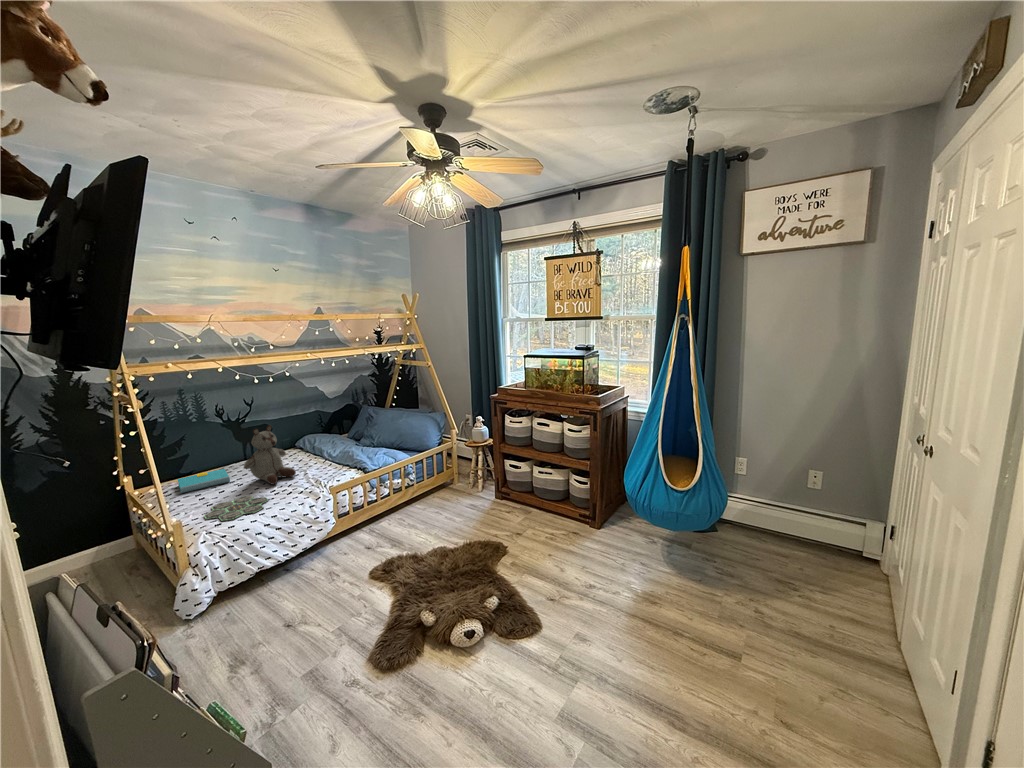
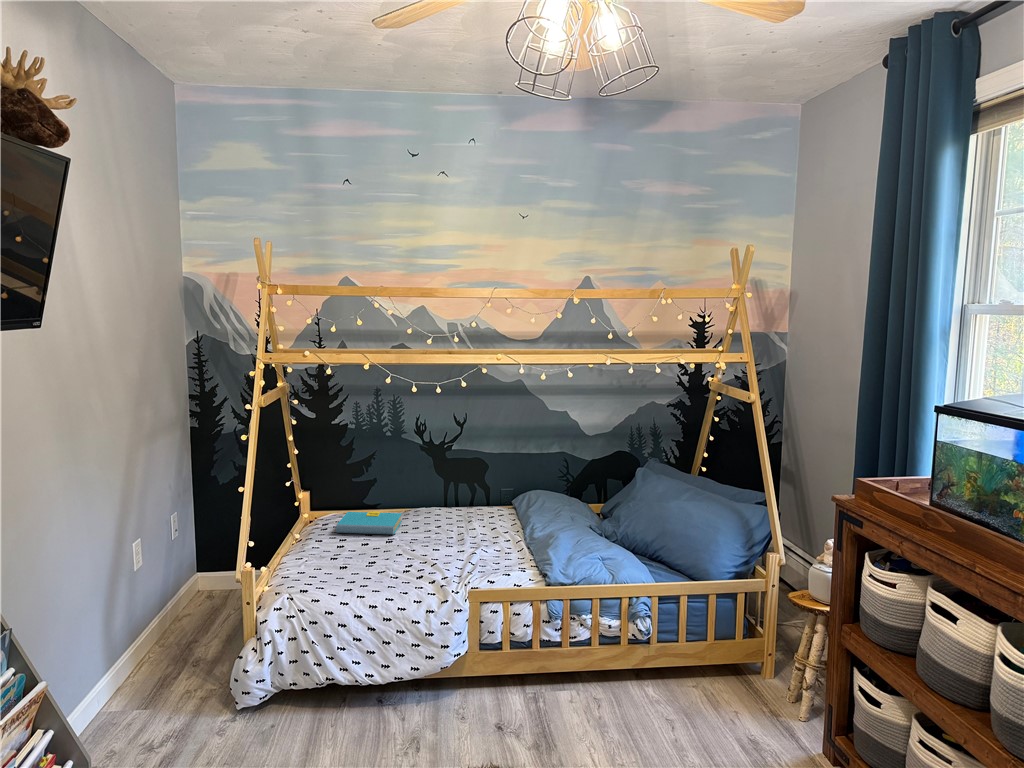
stuffed bear: present [244,425,296,485] -> none [400,462,468,558]
board game: present [204,496,268,521] -> none [311,562,396,593]

